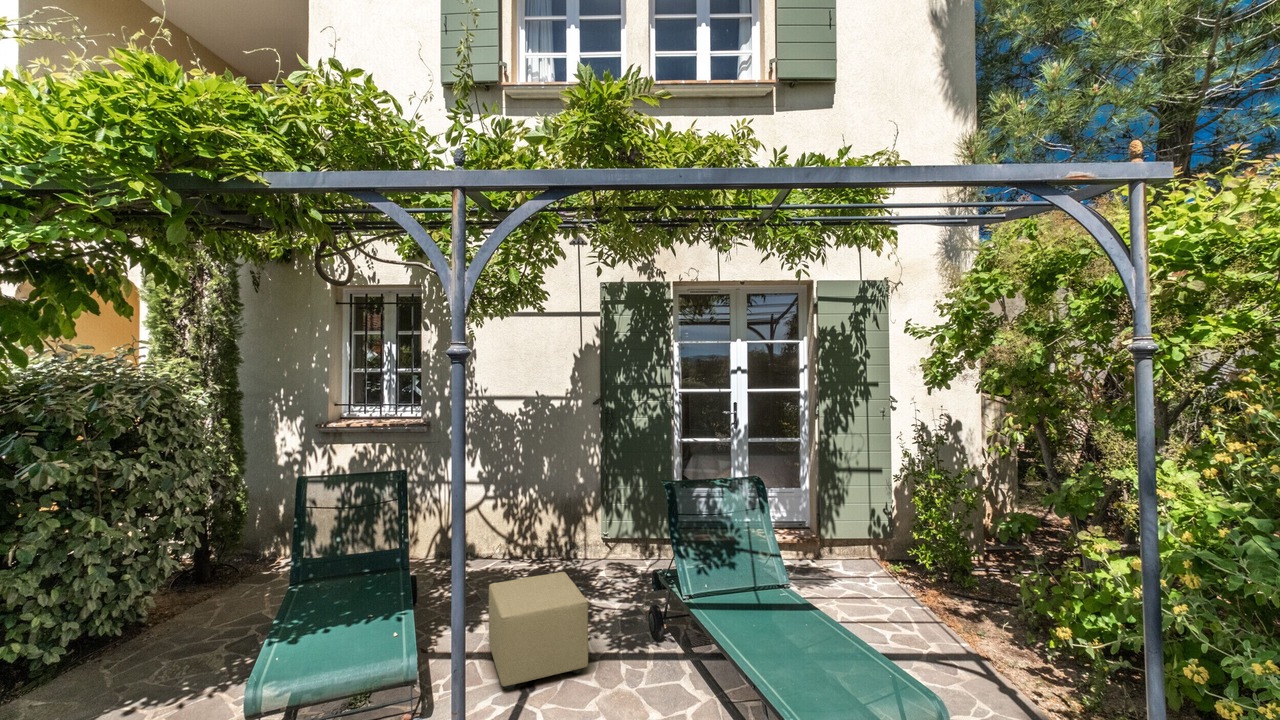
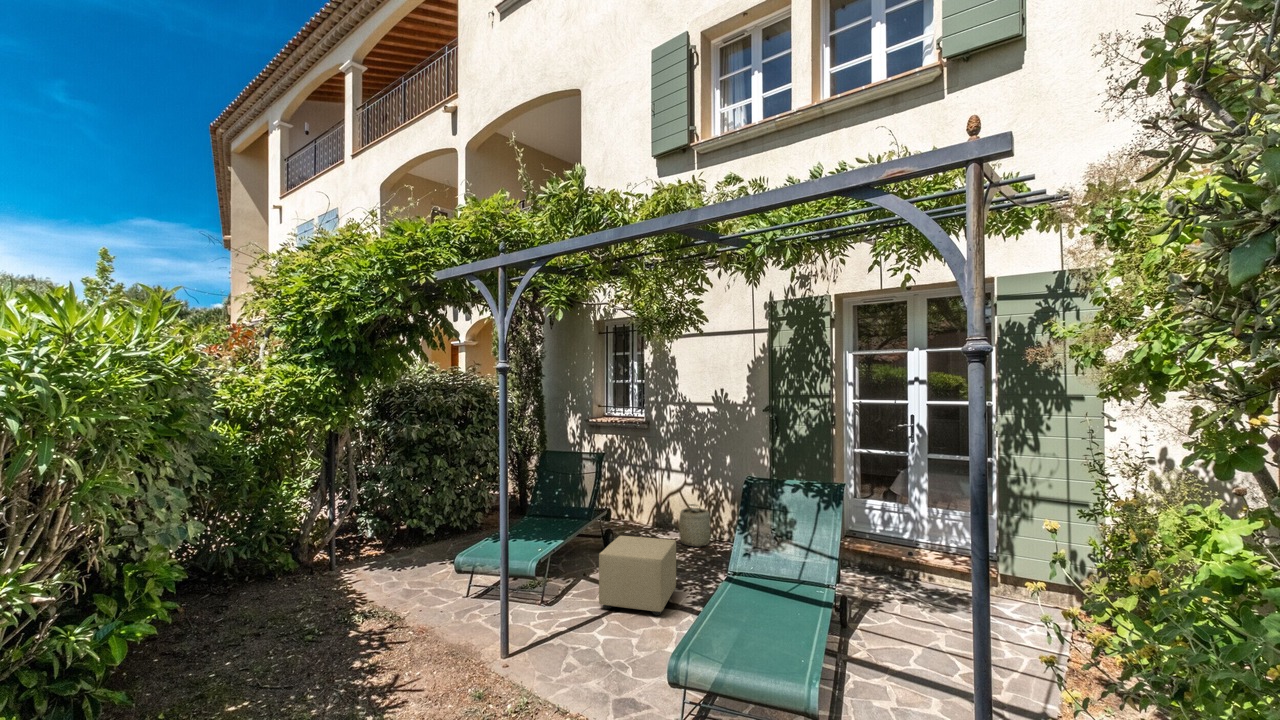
basket: none [493,521,532,573] -> present [679,504,710,547]

